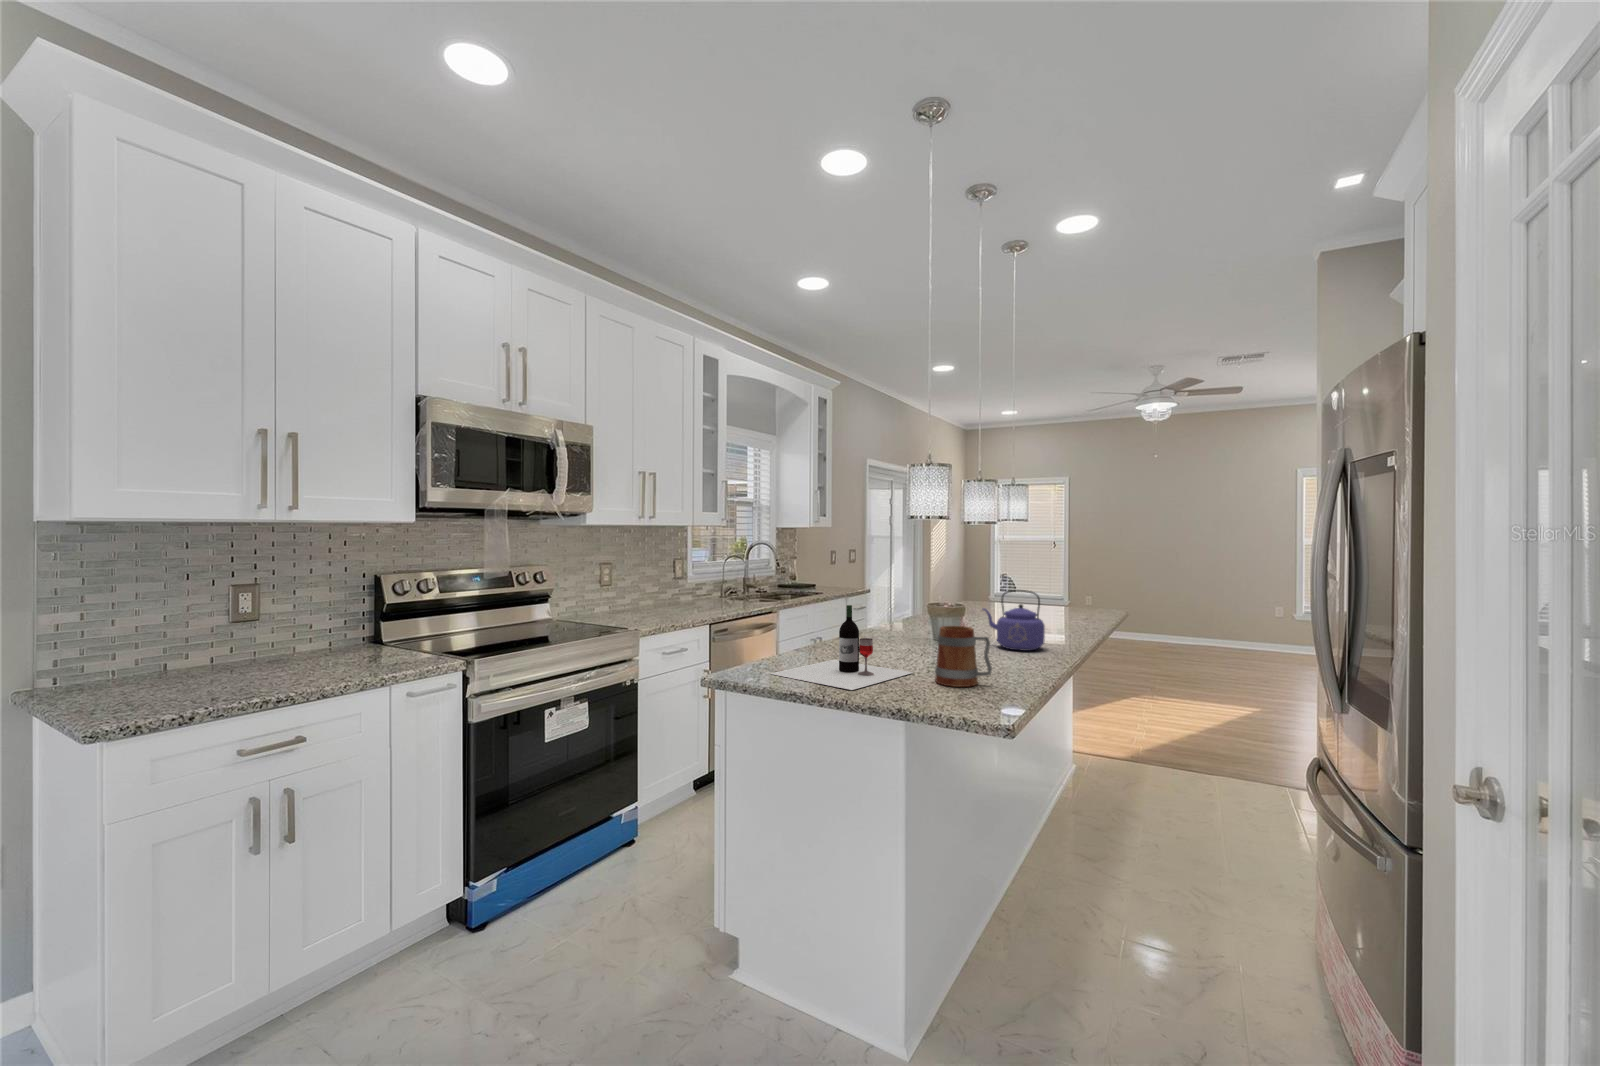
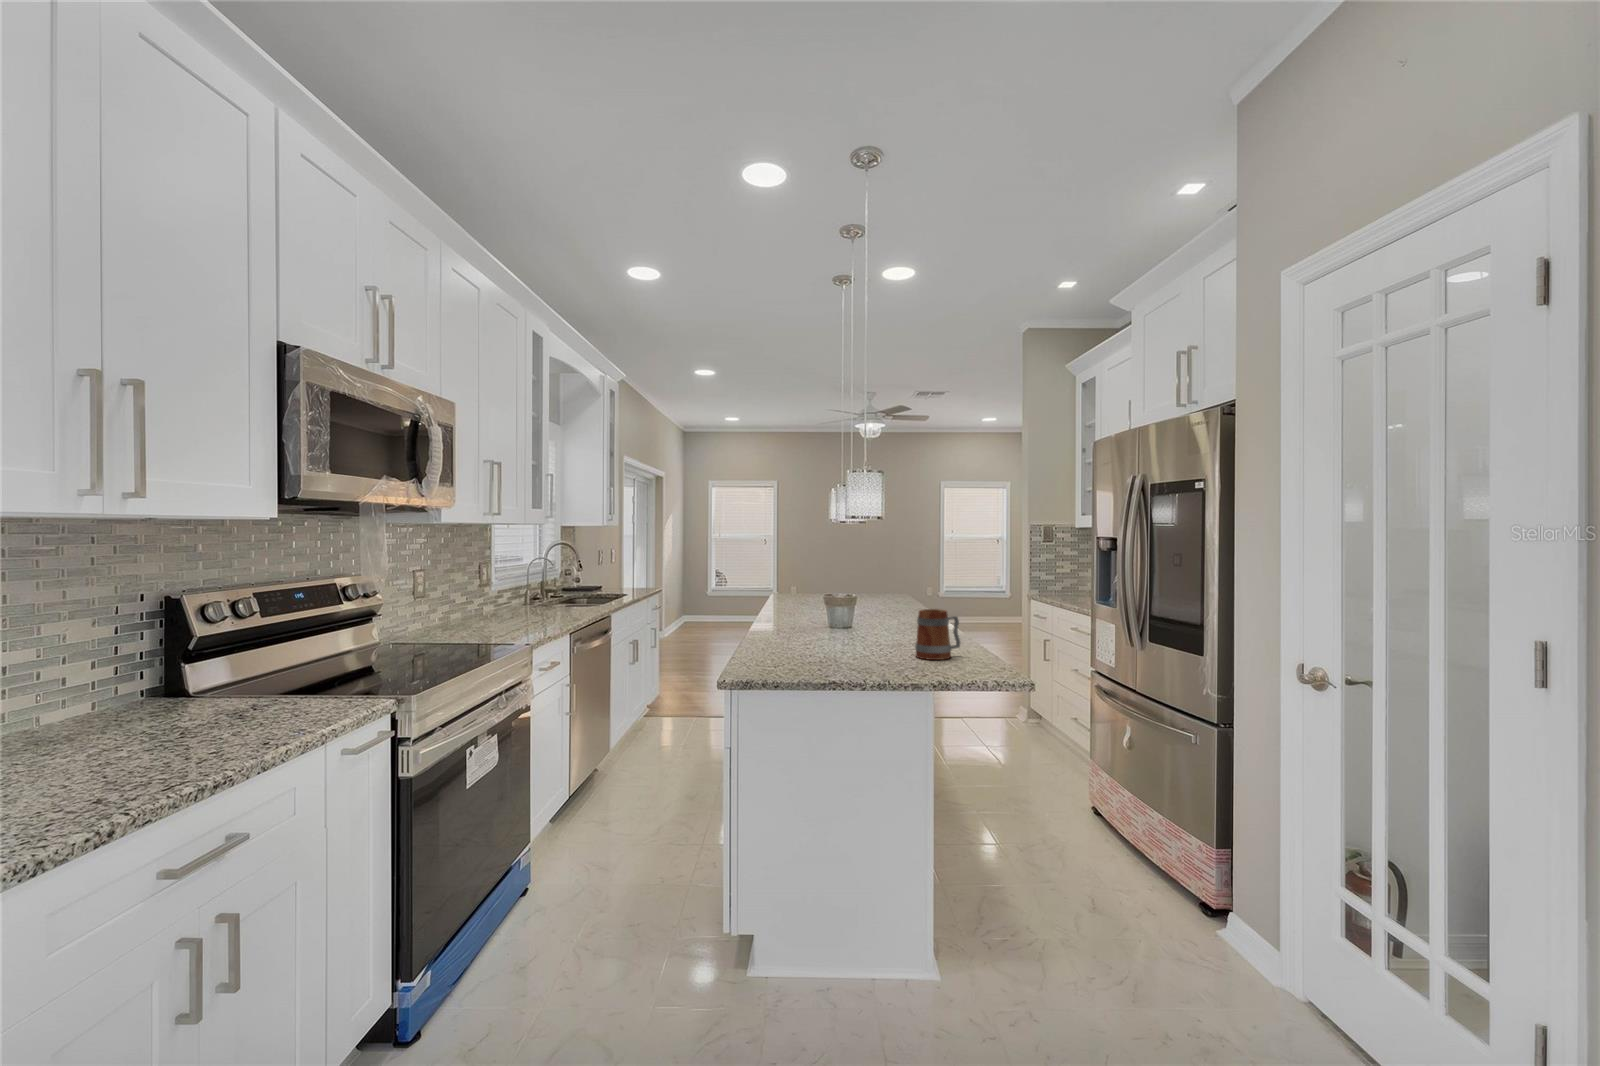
kettle: present [983,590,1045,651] -> none [876,578,928,629]
wine bottle: present [770,605,913,690] -> none [780,598,888,672]

